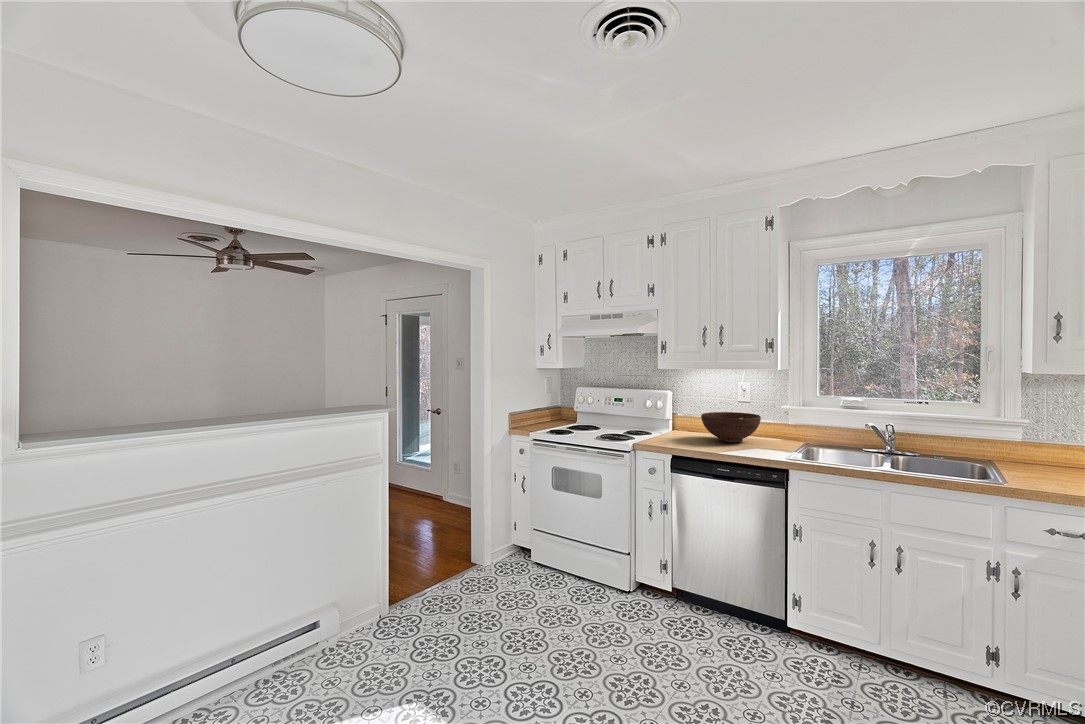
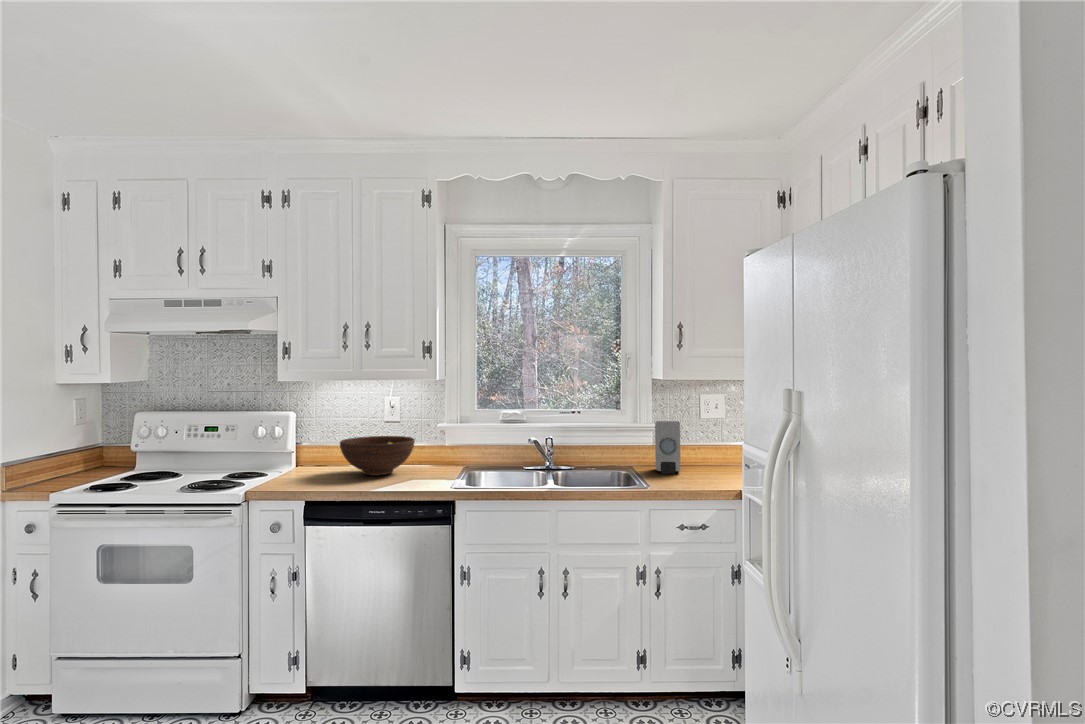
soap dispenser: none [1022,417,1058,474] -> present [655,421,680,474]

